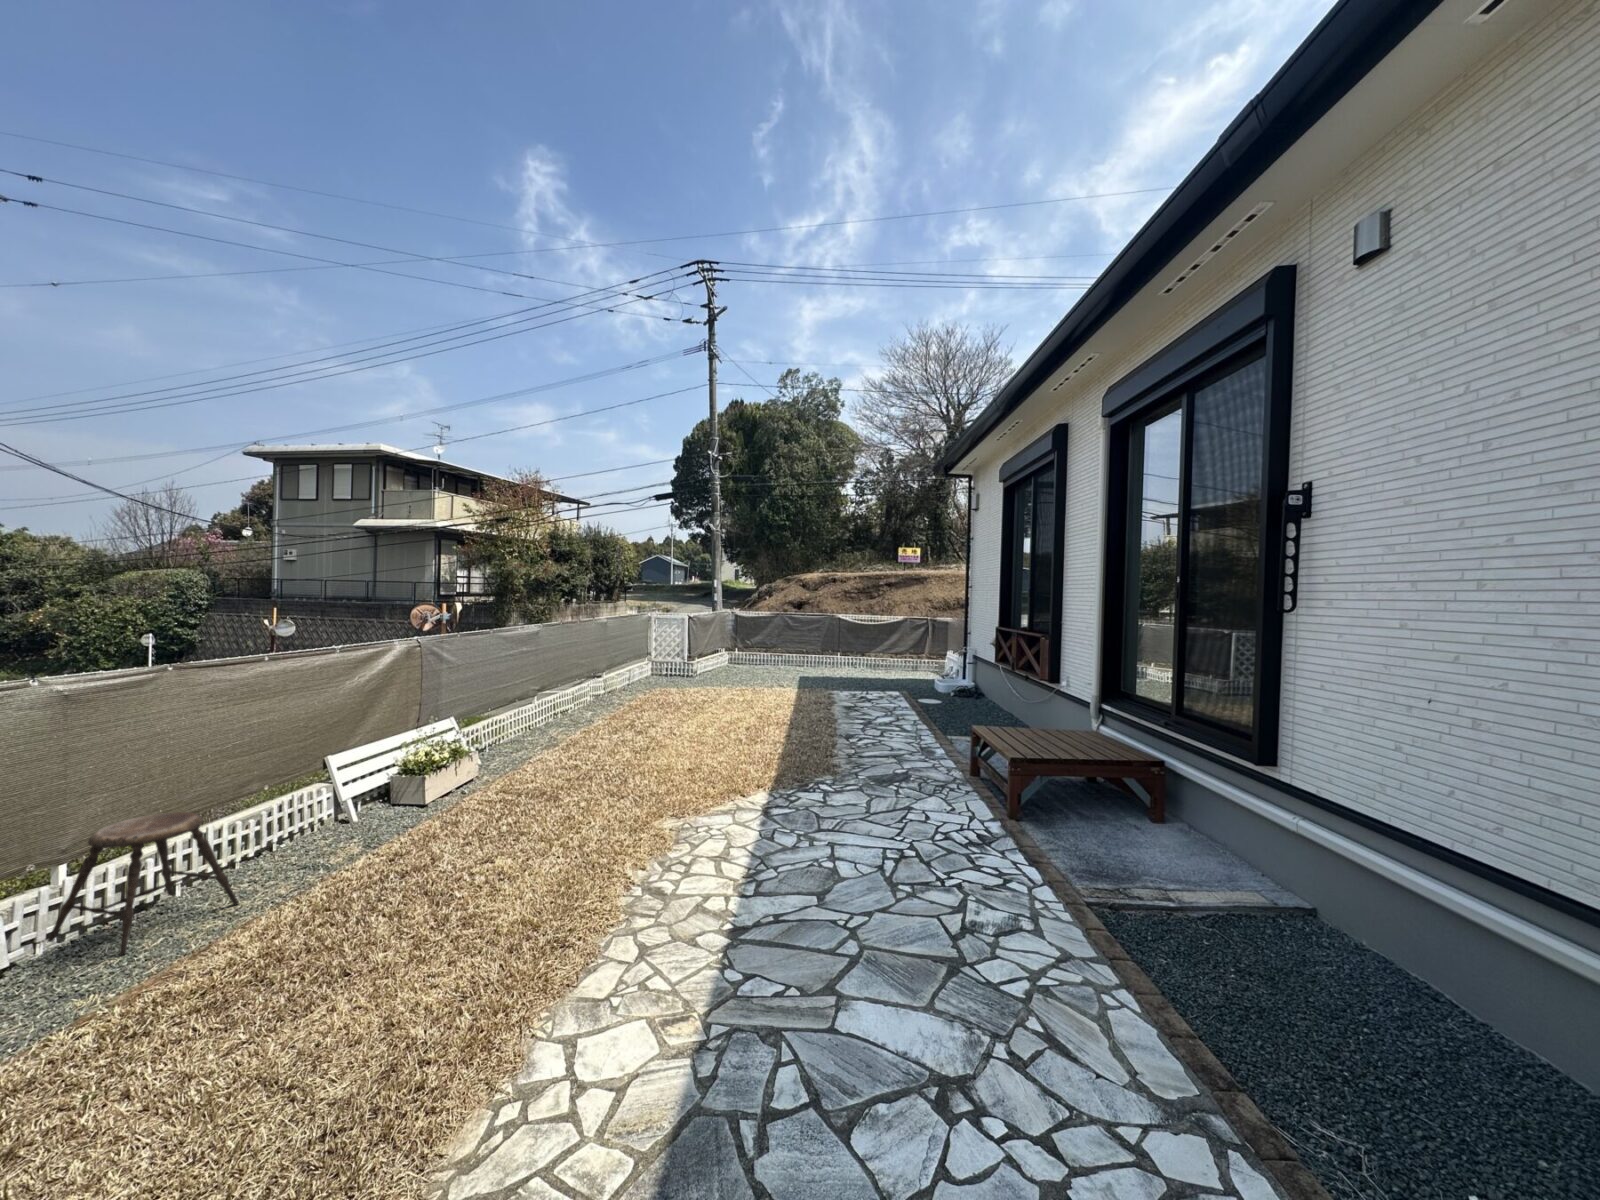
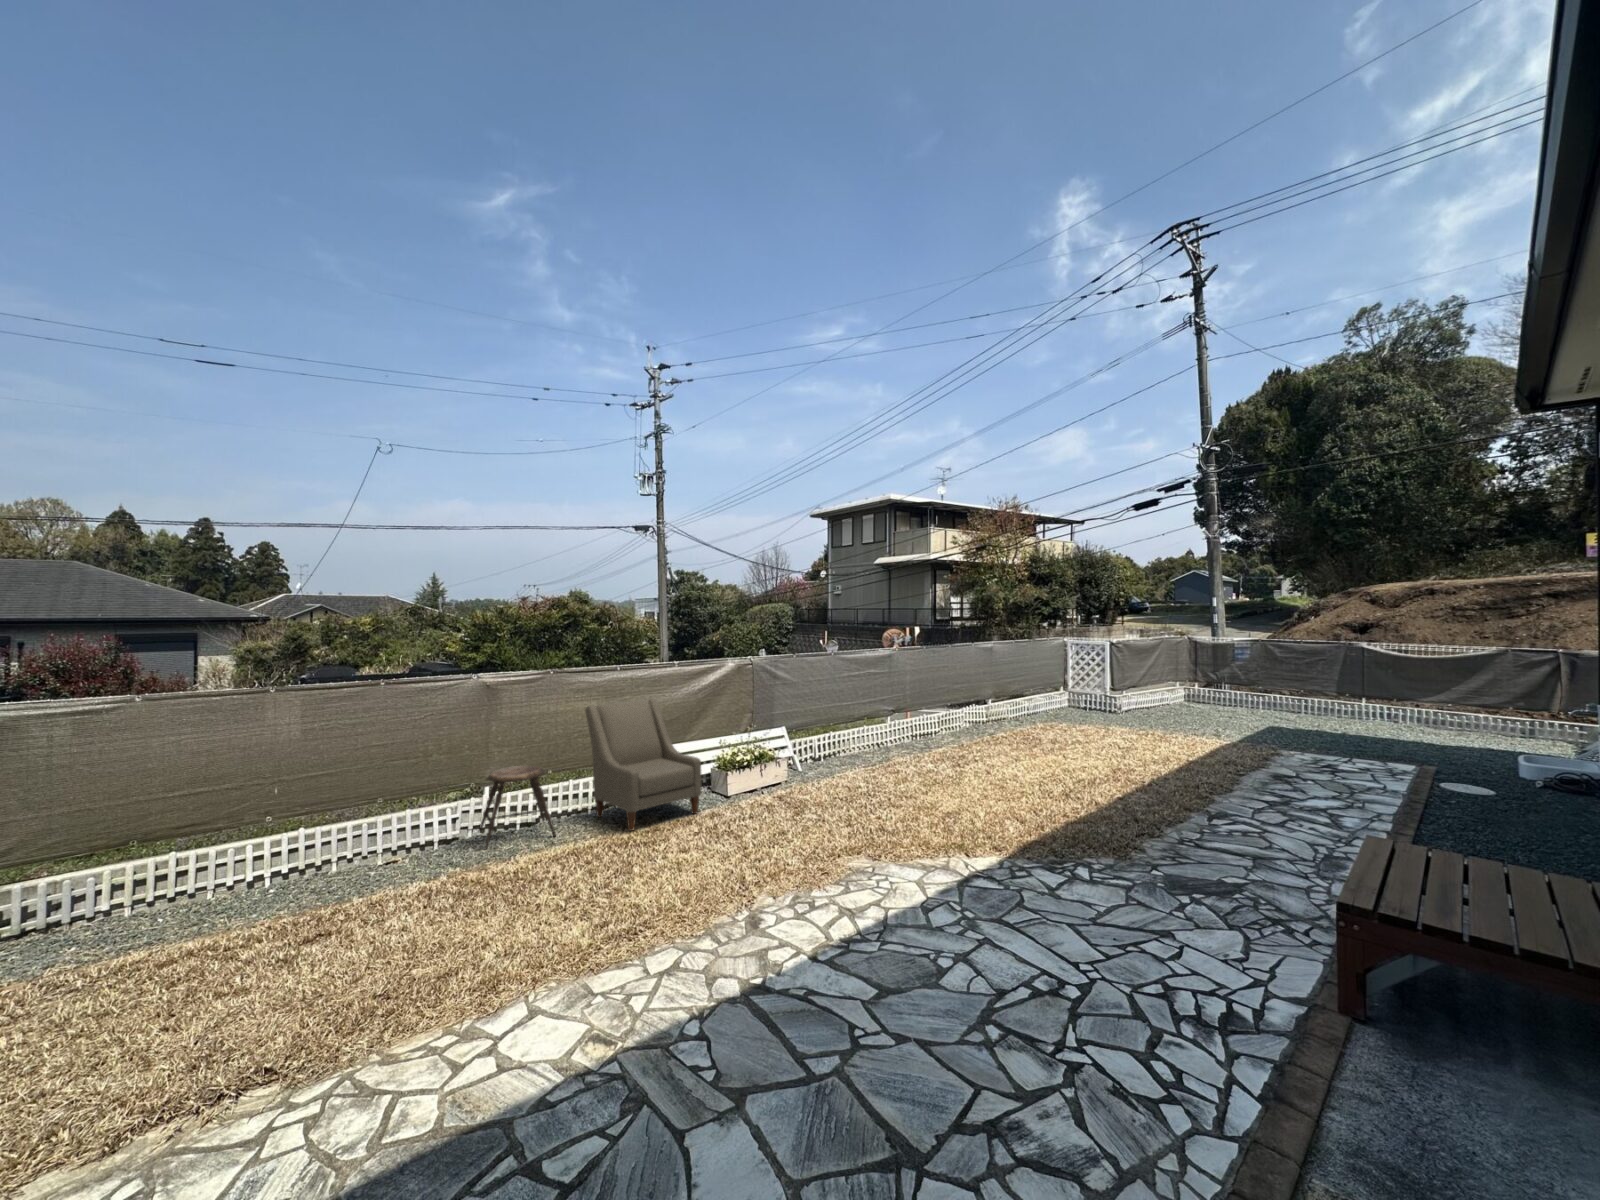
chair: none [235,696,428,867] -> present [585,699,701,831]

